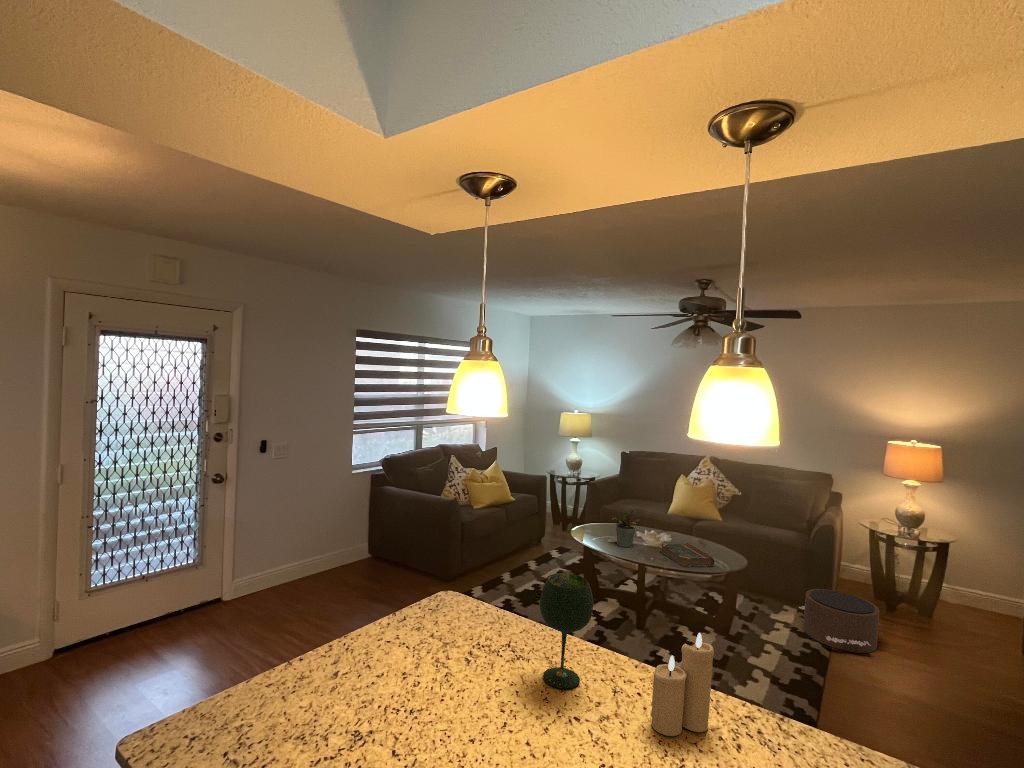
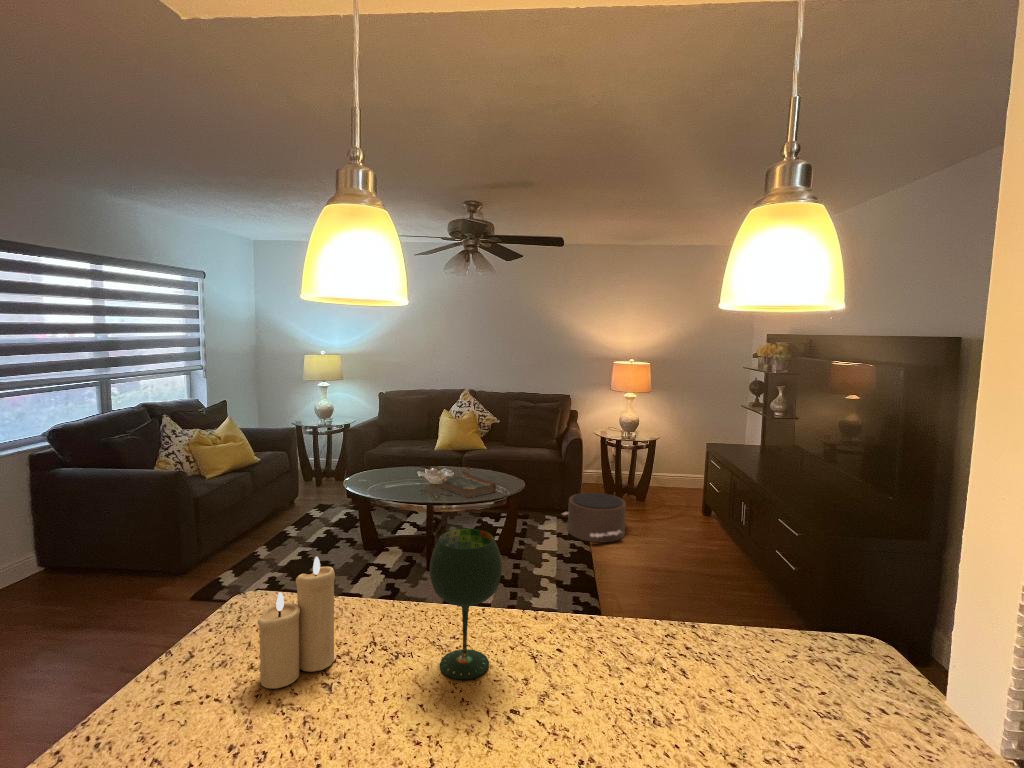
potted plant: present [612,511,639,547] -> none [387,450,419,490]
candle: present [651,633,714,736] -> present [258,557,335,689]

